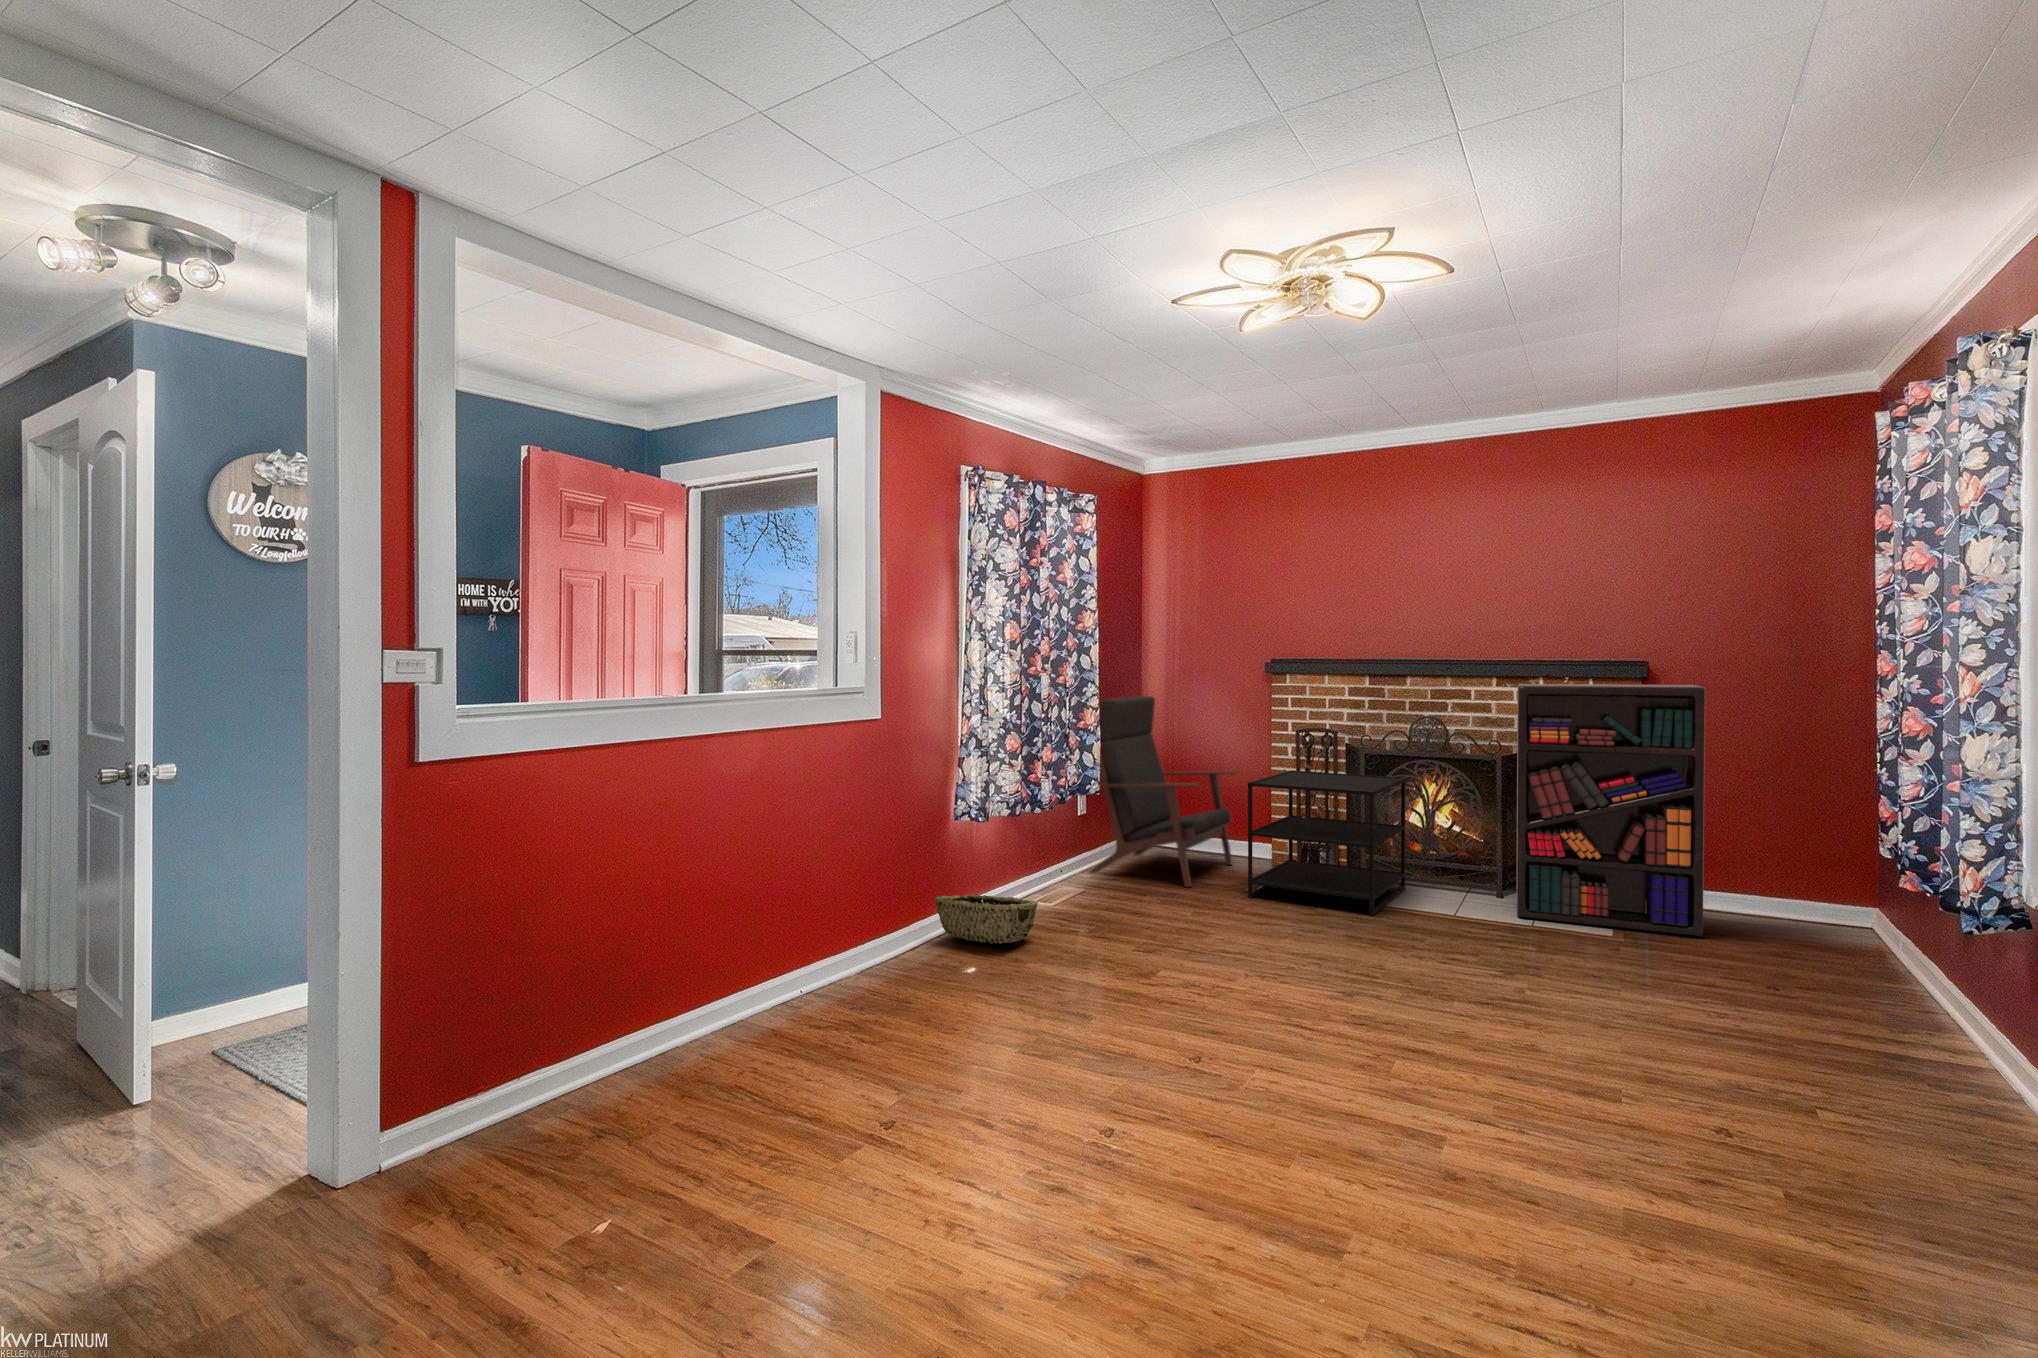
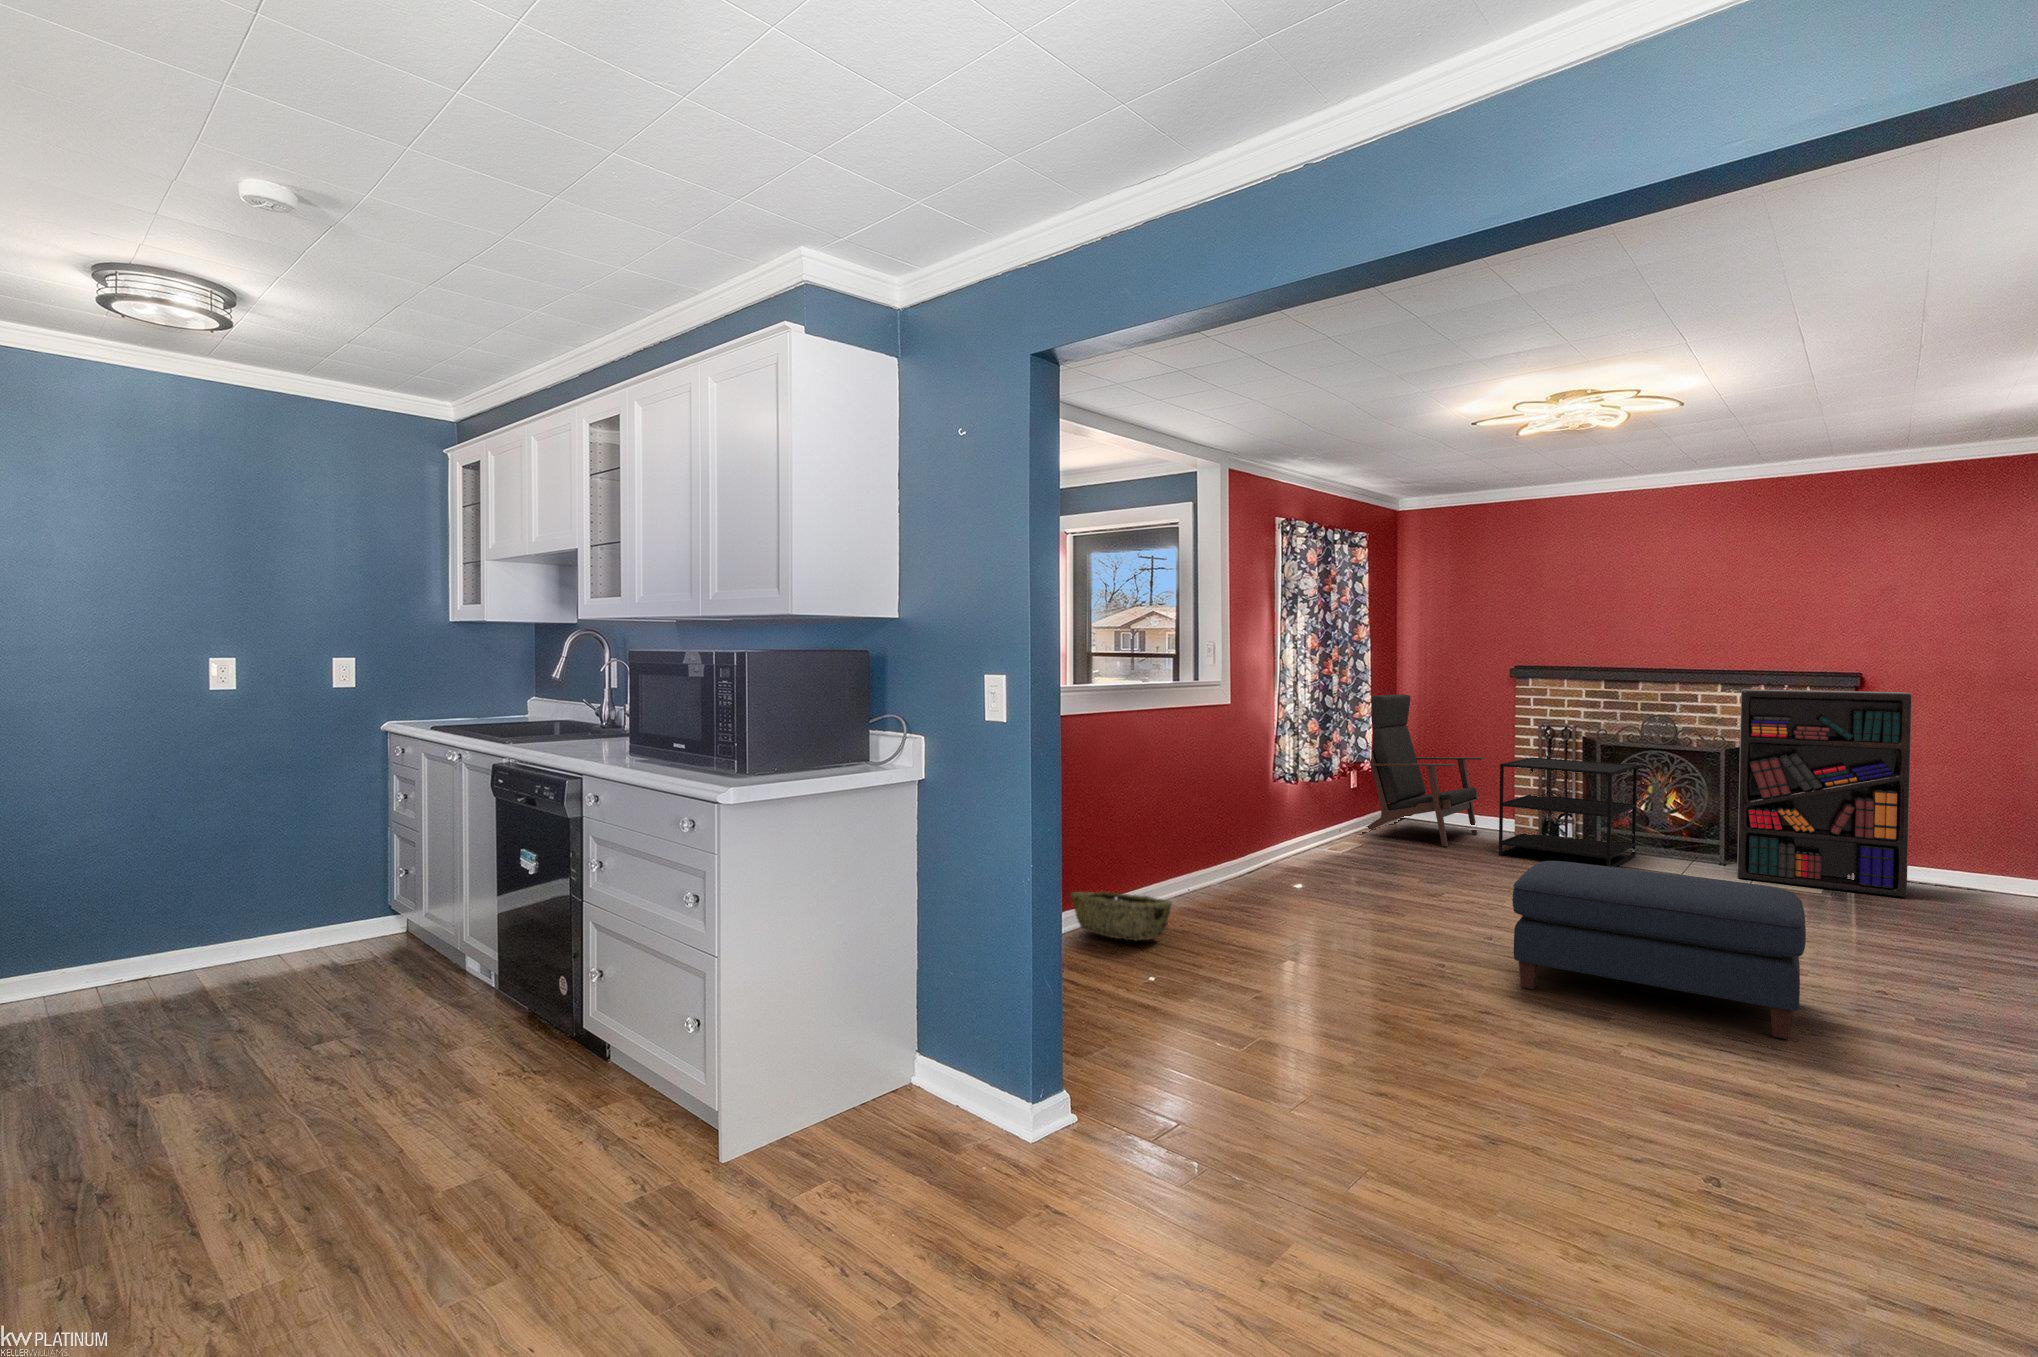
woven basket: present [934,895,1038,944] -> present [1071,892,1172,940]
ottoman: none [1195,955,1618,1279] -> present [1513,861,1806,1039]

